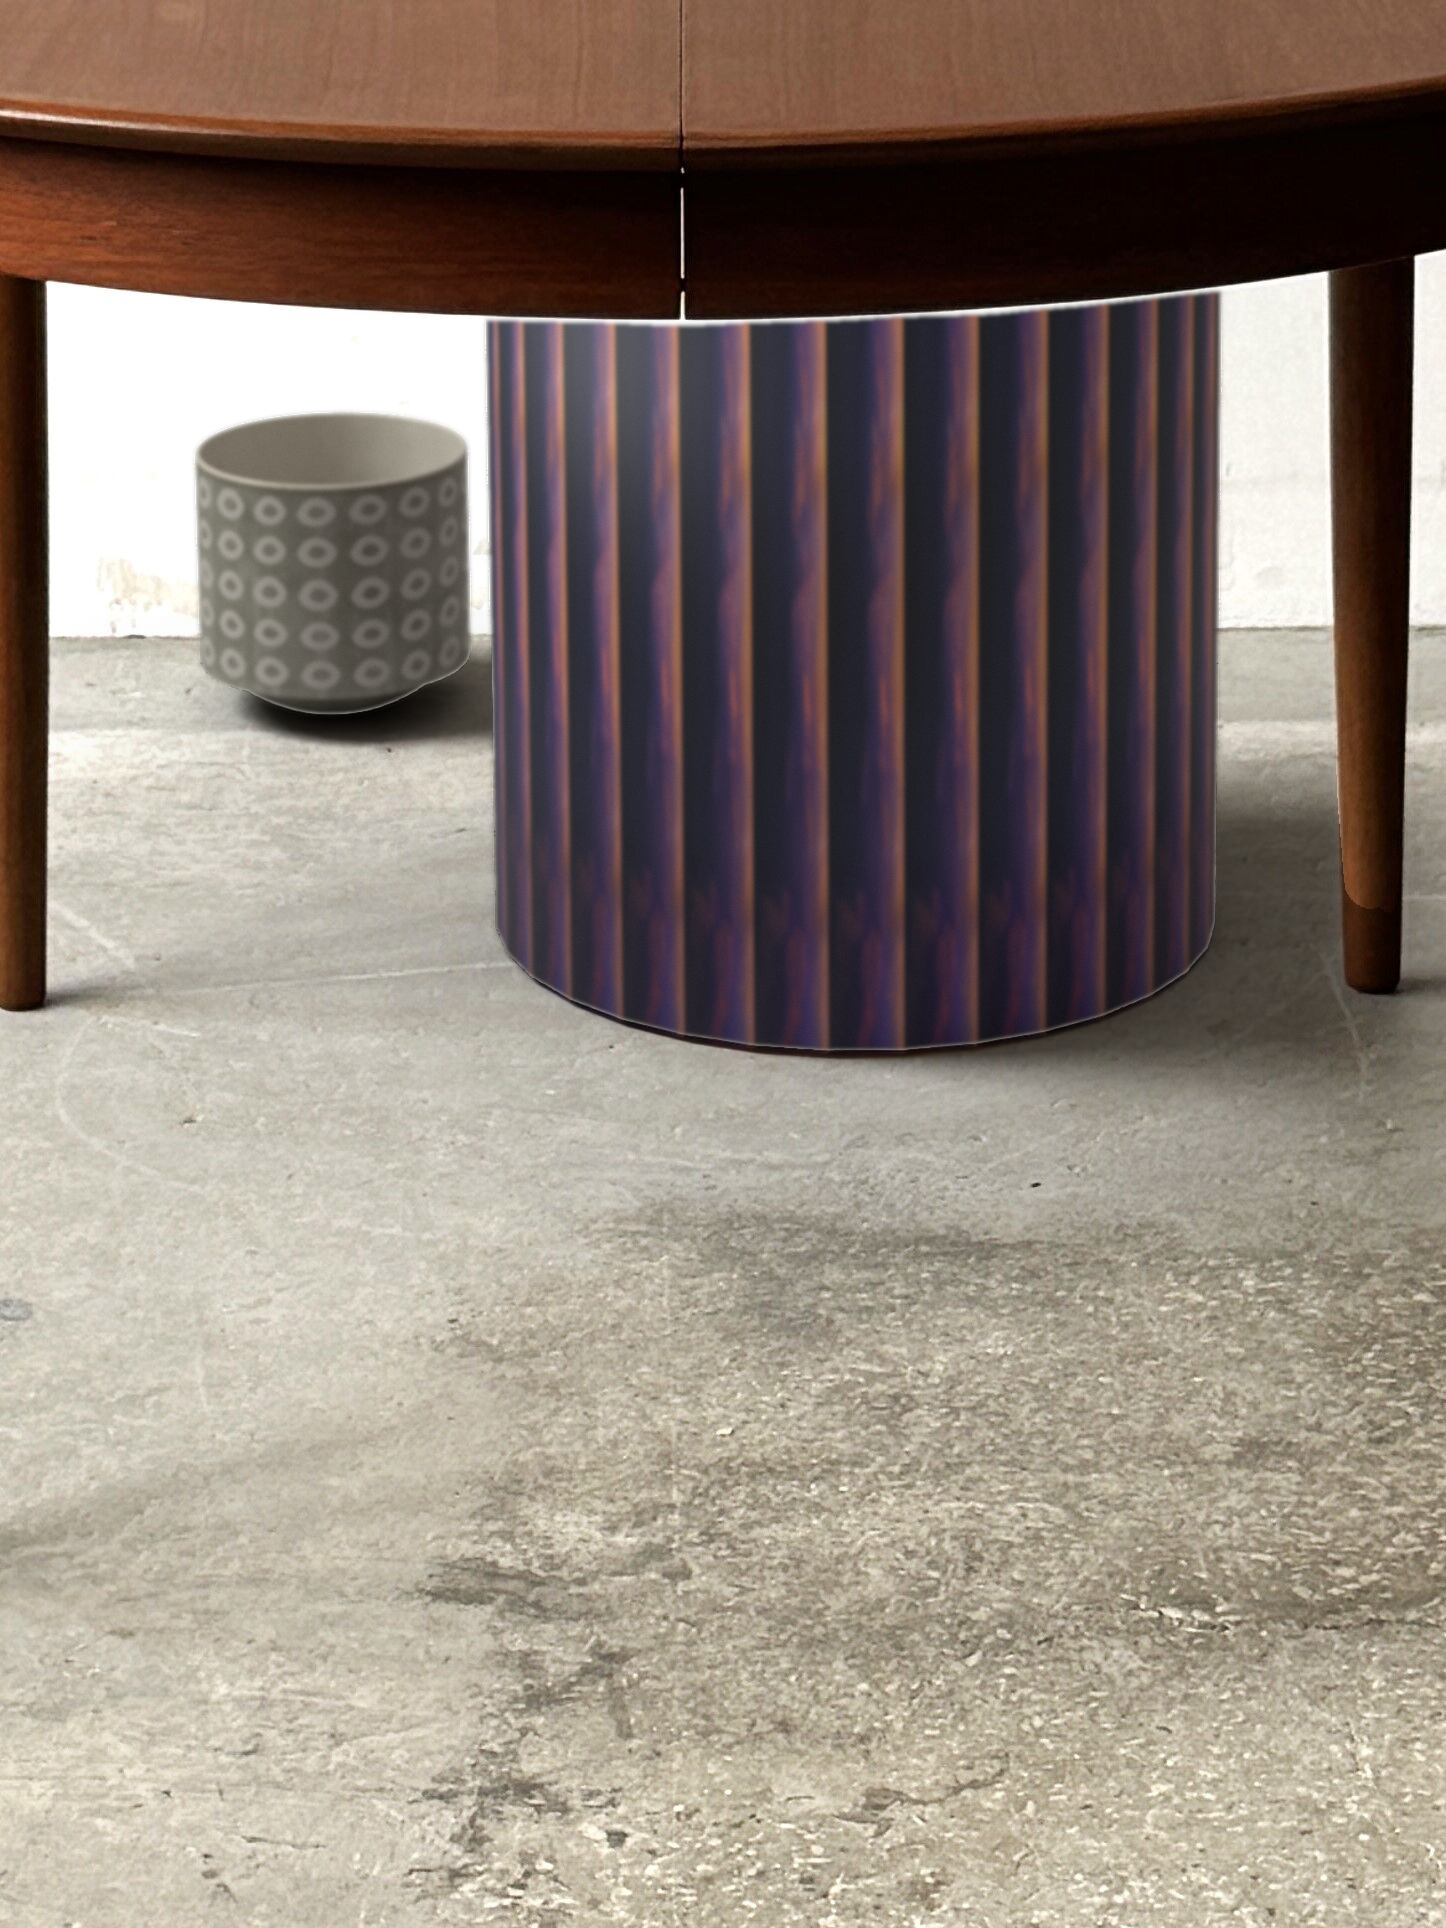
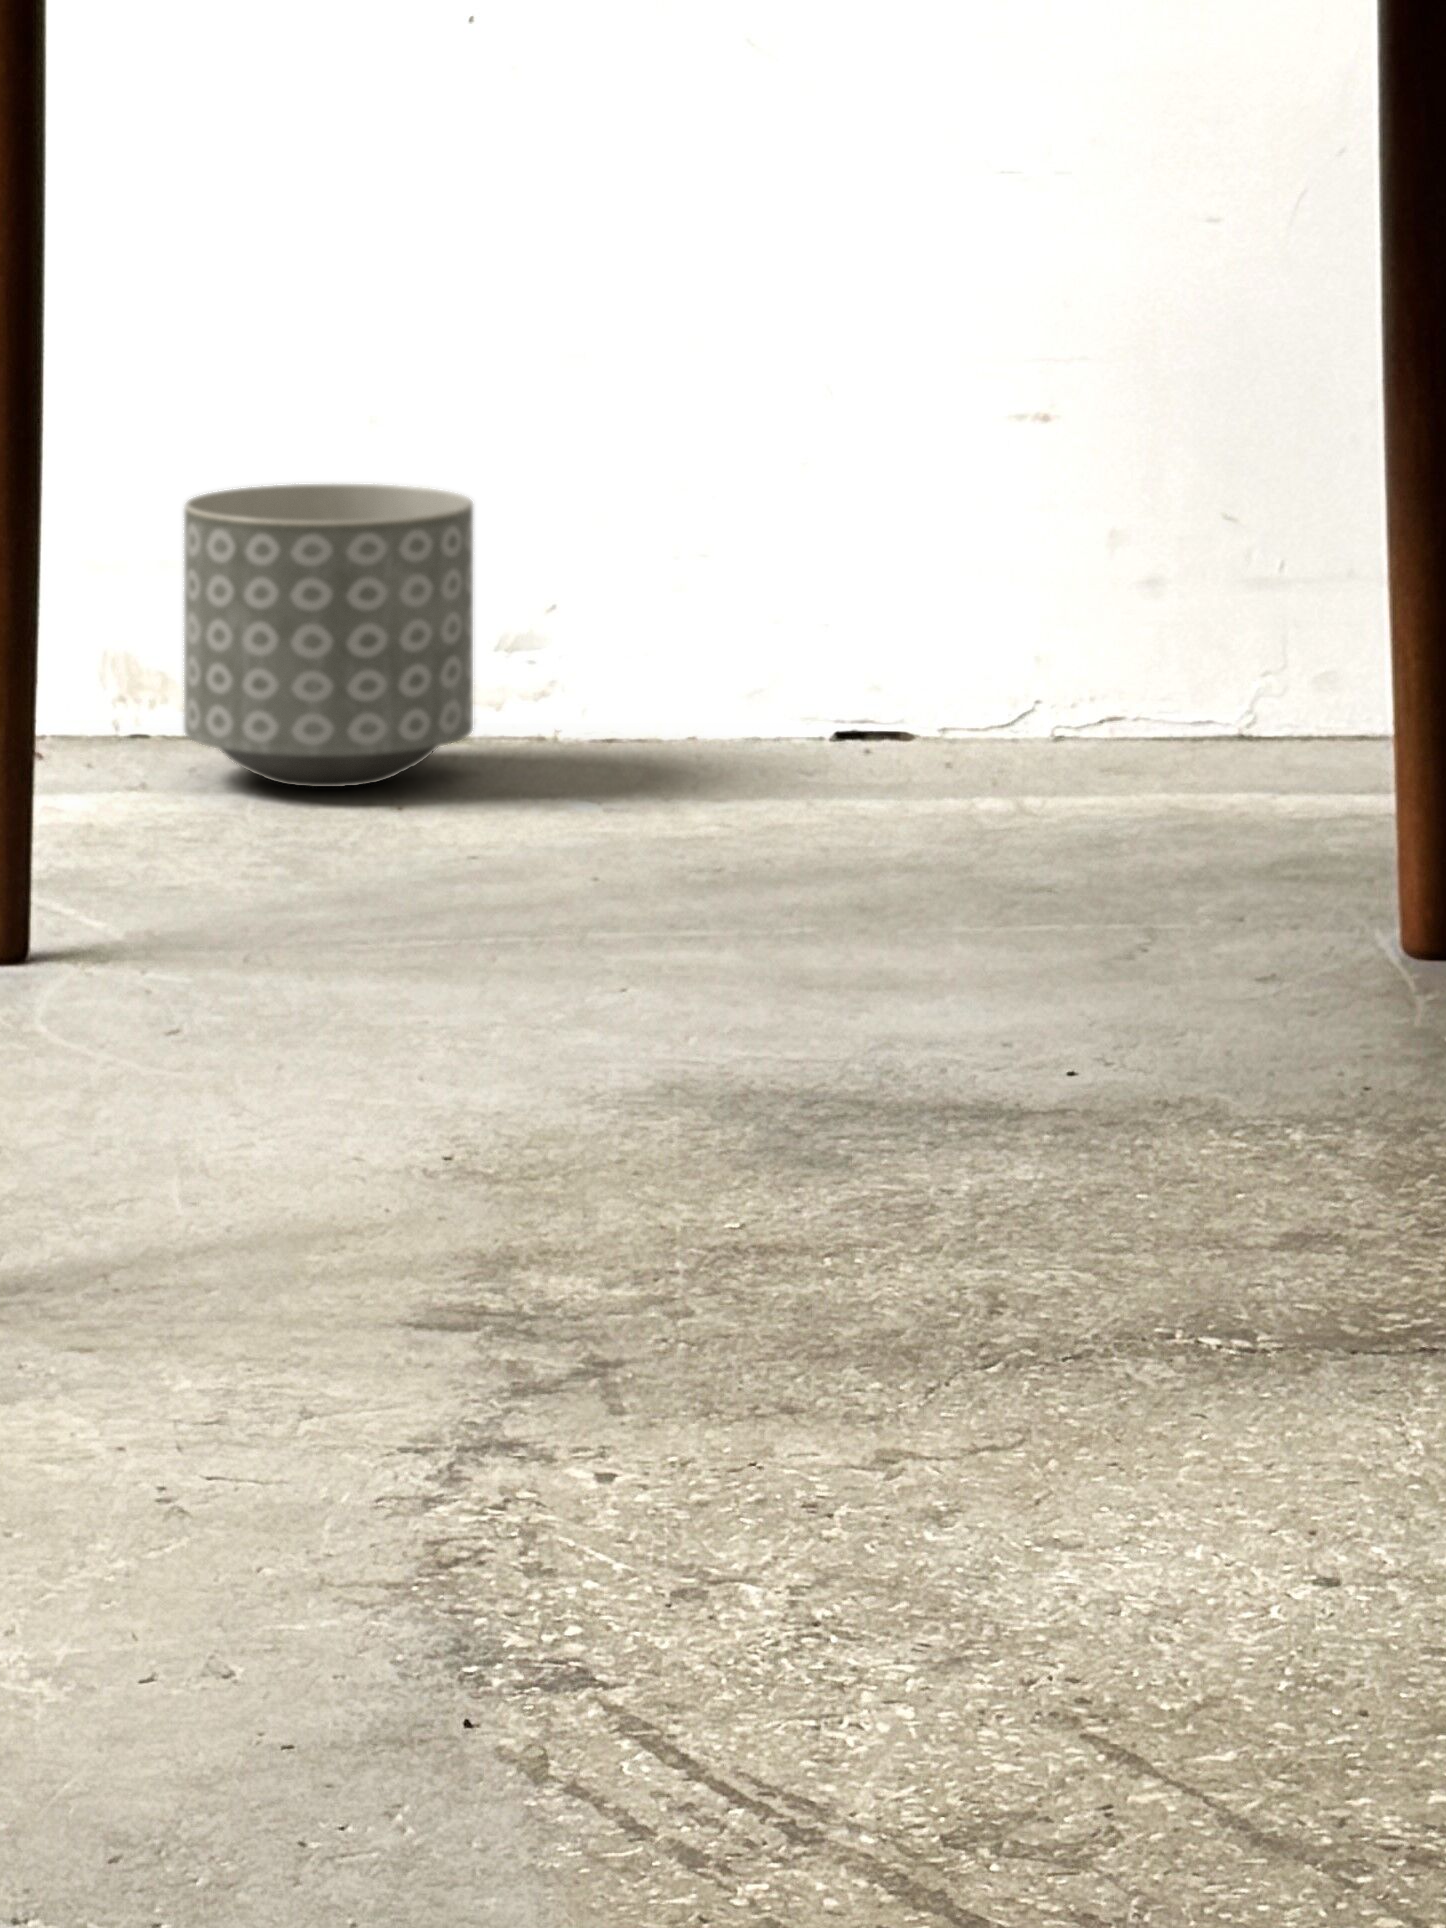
pouf: present [486,291,1222,1051] -> none [494,121,1268,999]

